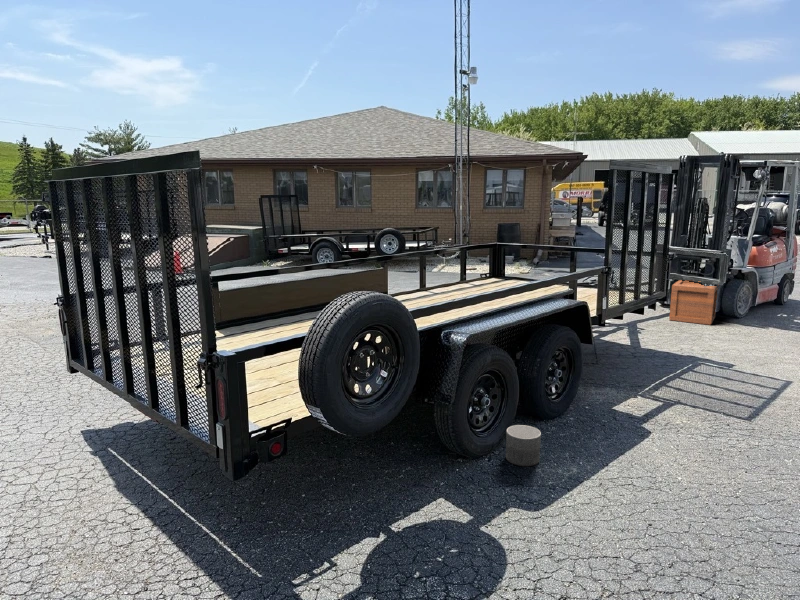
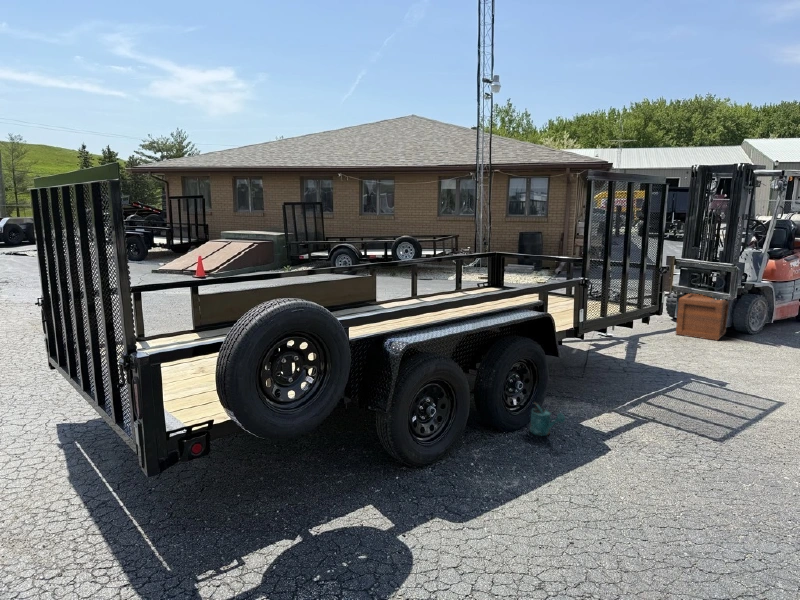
watering can: none [565,390,605,423] -> present [530,403,565,436]
planter: present [506,425,541,466] -> none [451,435,486,477]

